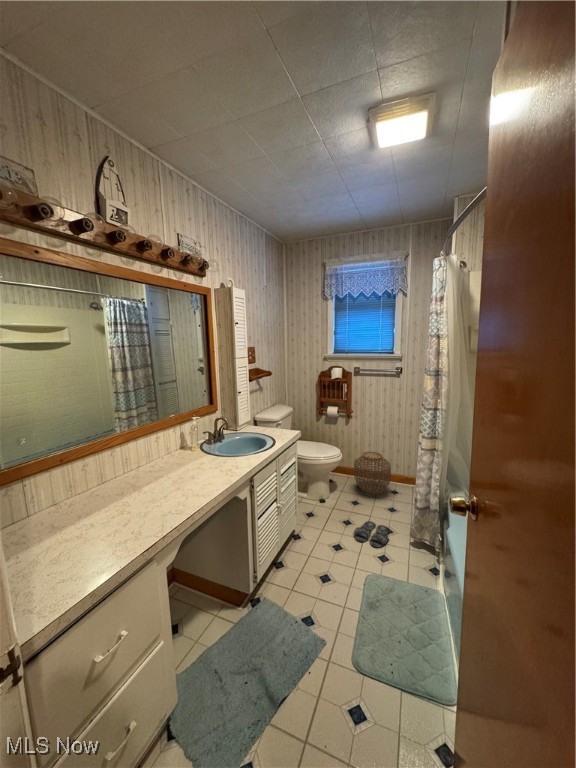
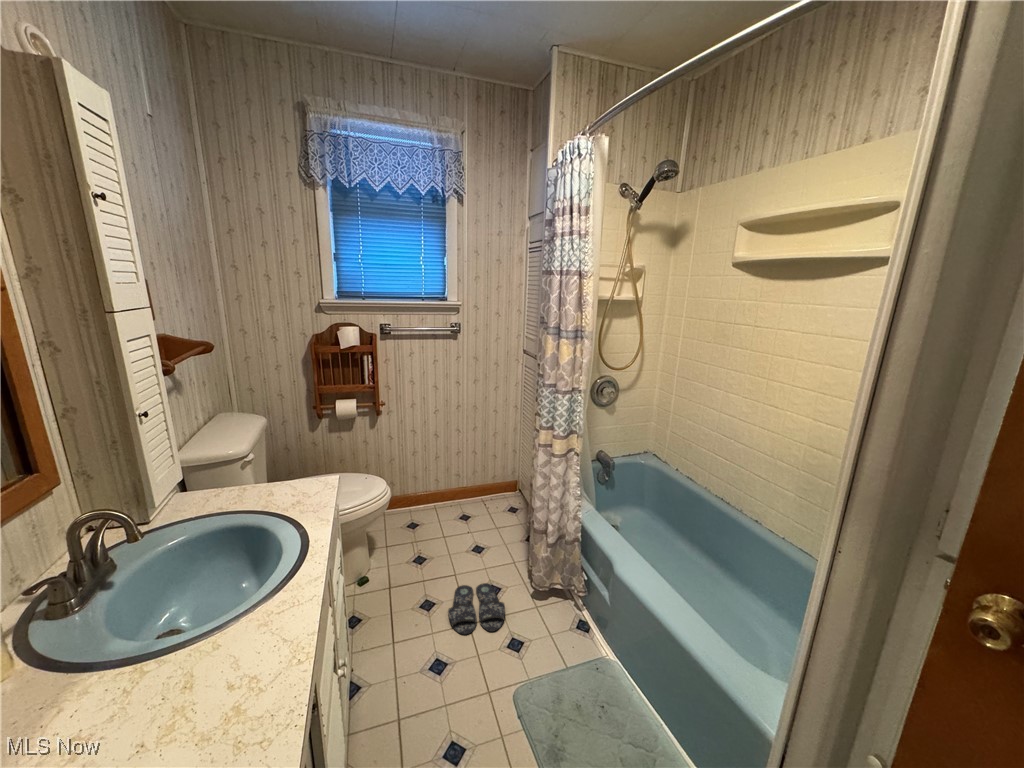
woven basket: present [354,452,391,494] -> none [400,465,460,535]

